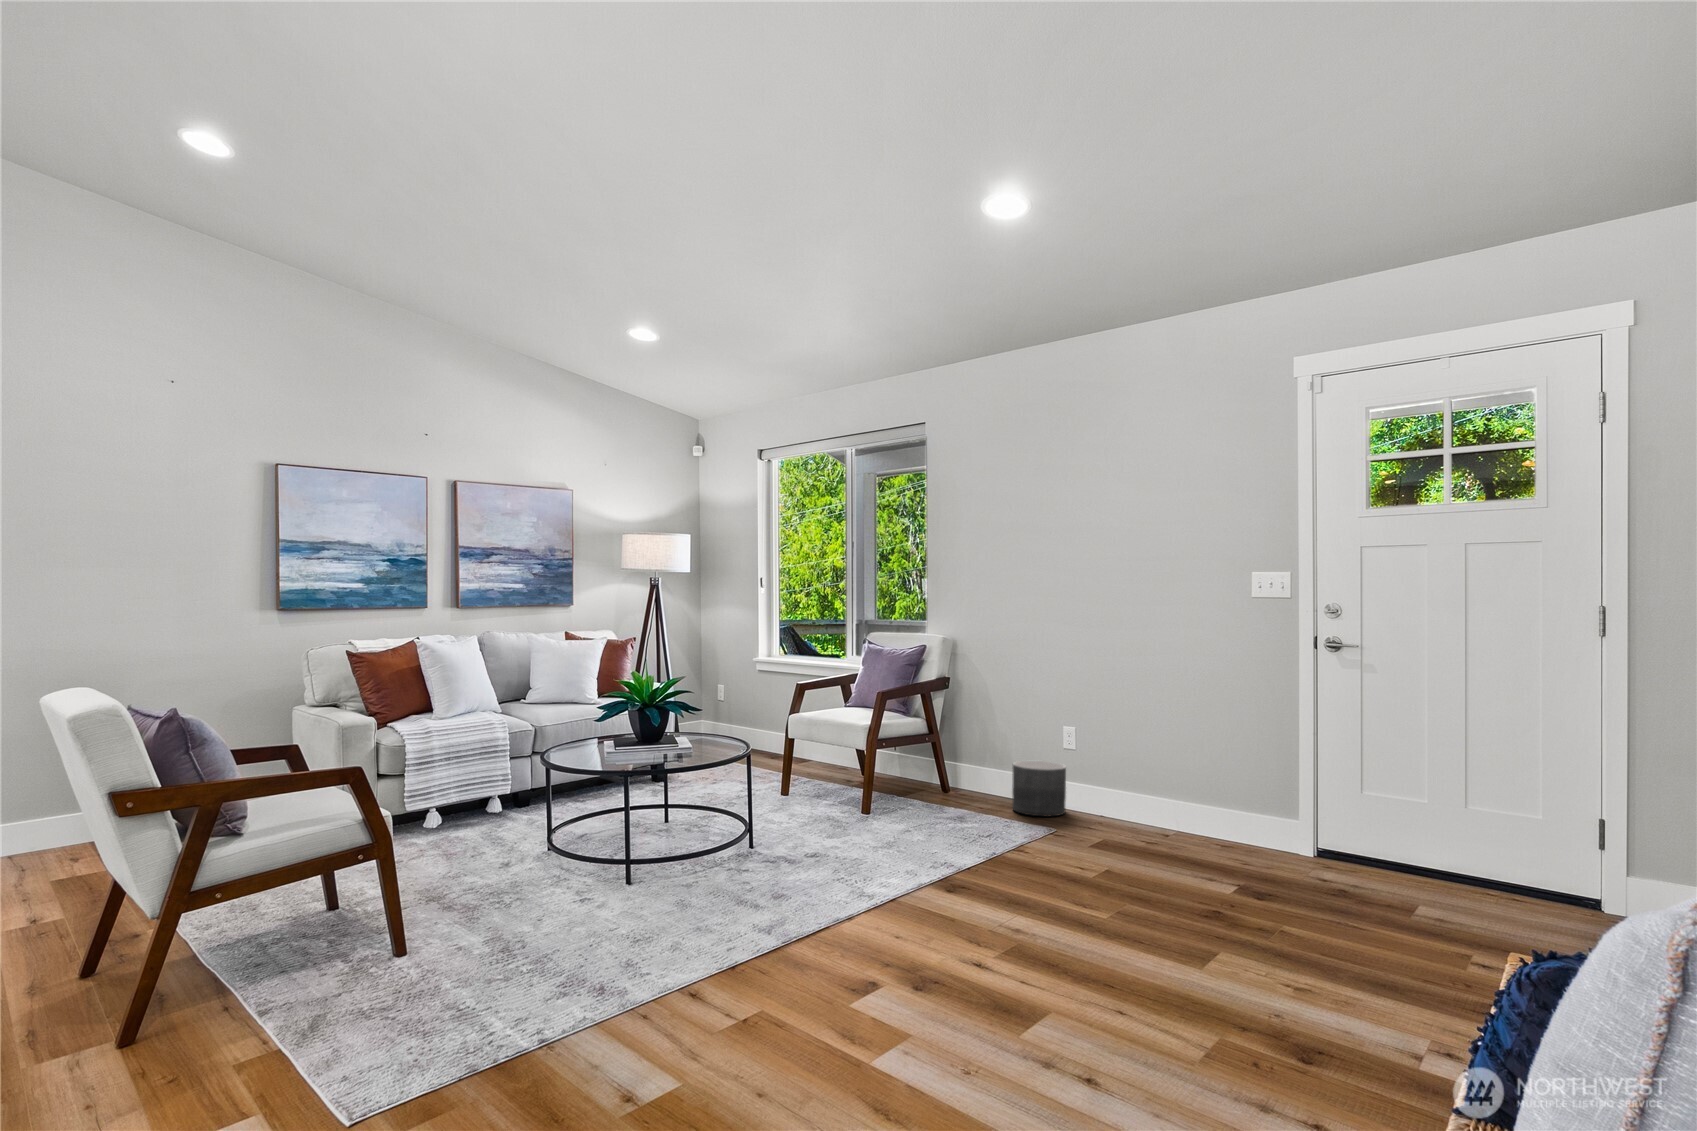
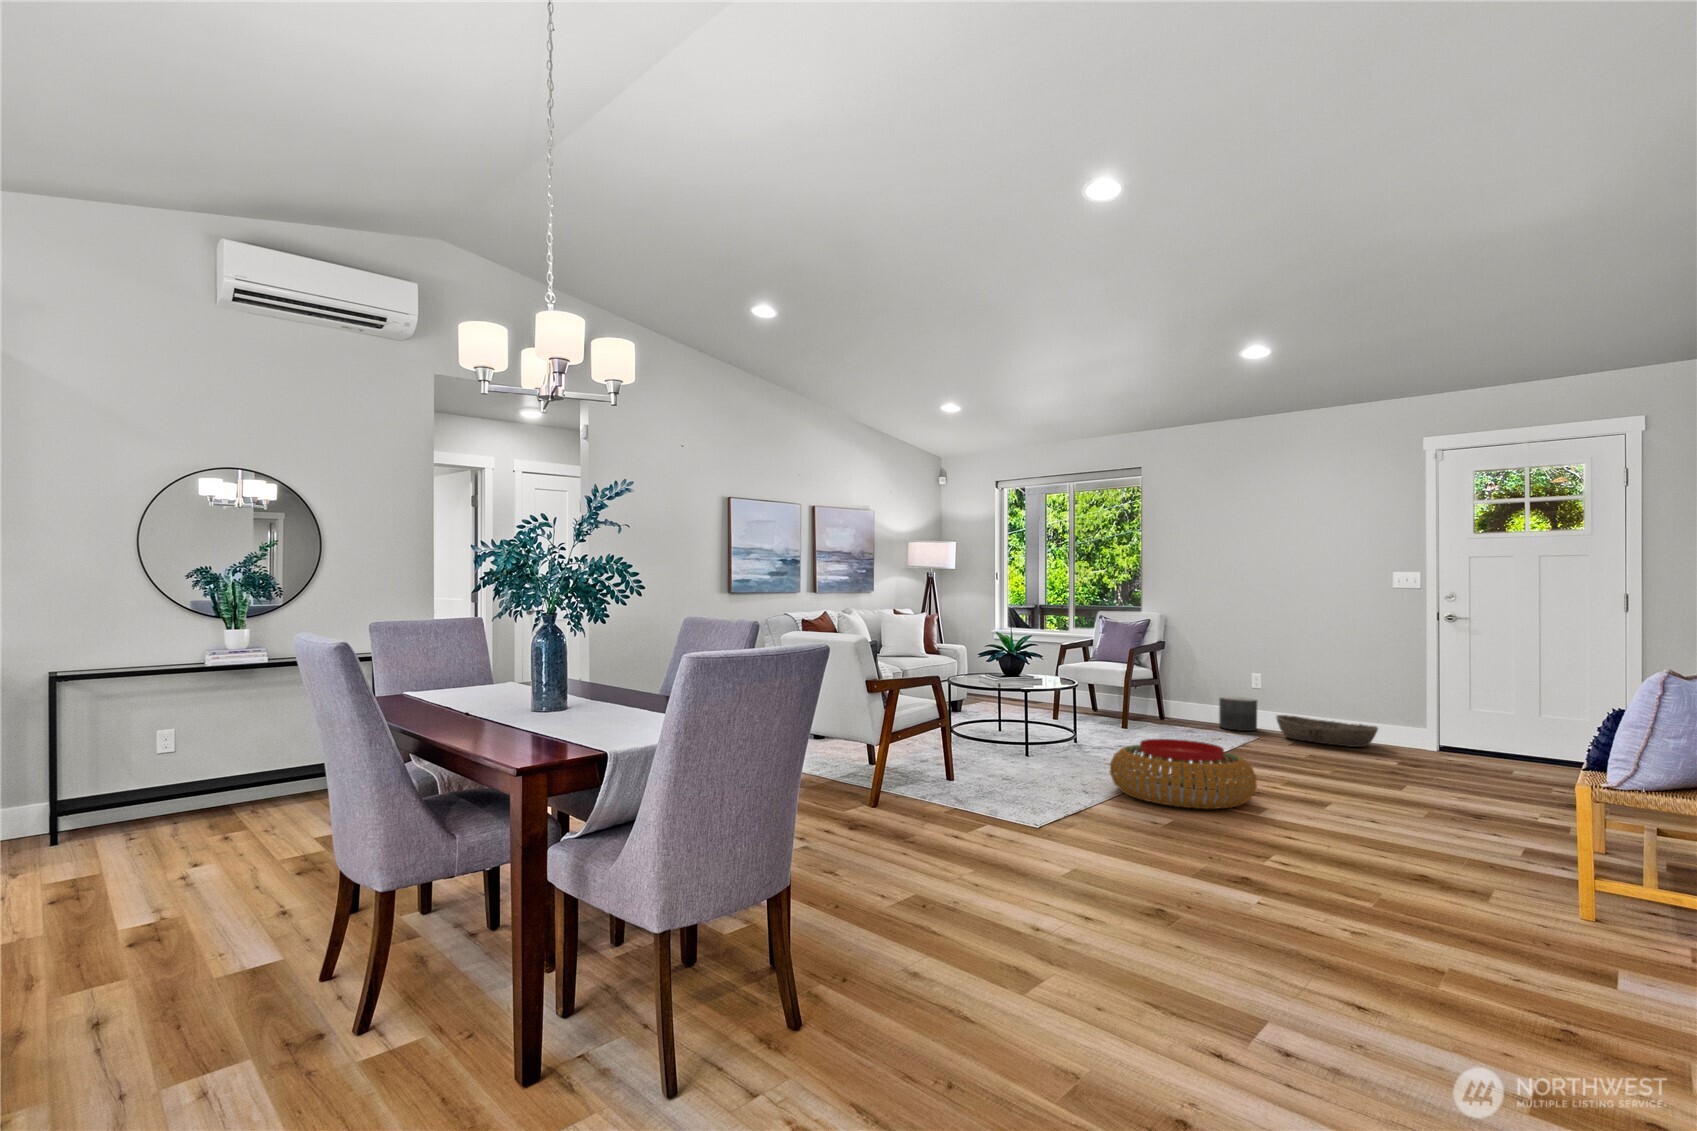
basket: none [1083,793,1226,851] -> present [1276,715,1378,747]
pouf: none [649,876,913,1046] -> present [1110,739,1257,809]

